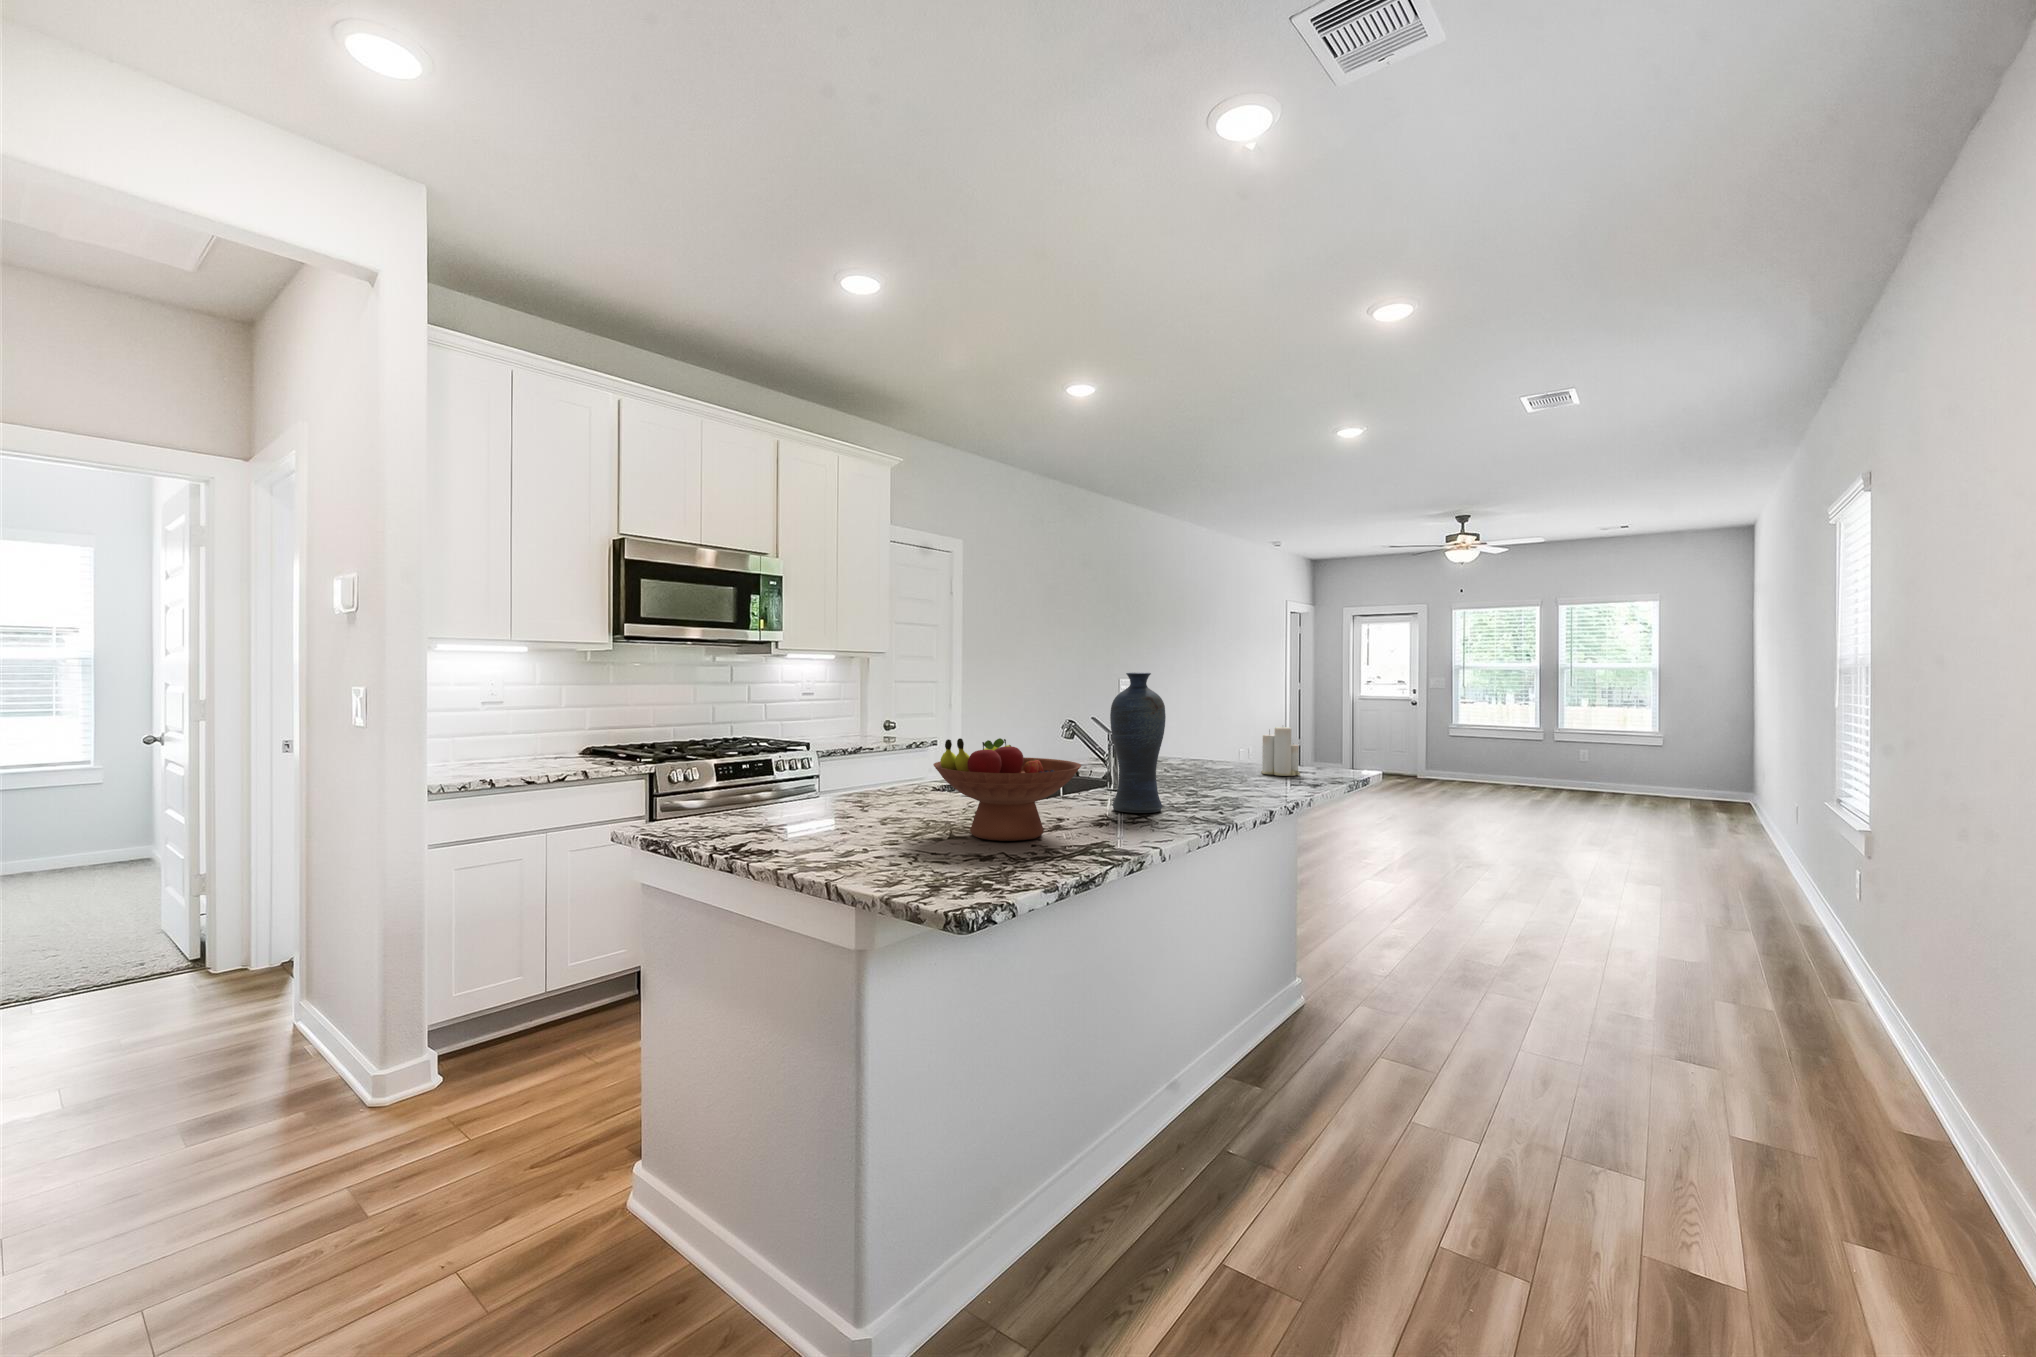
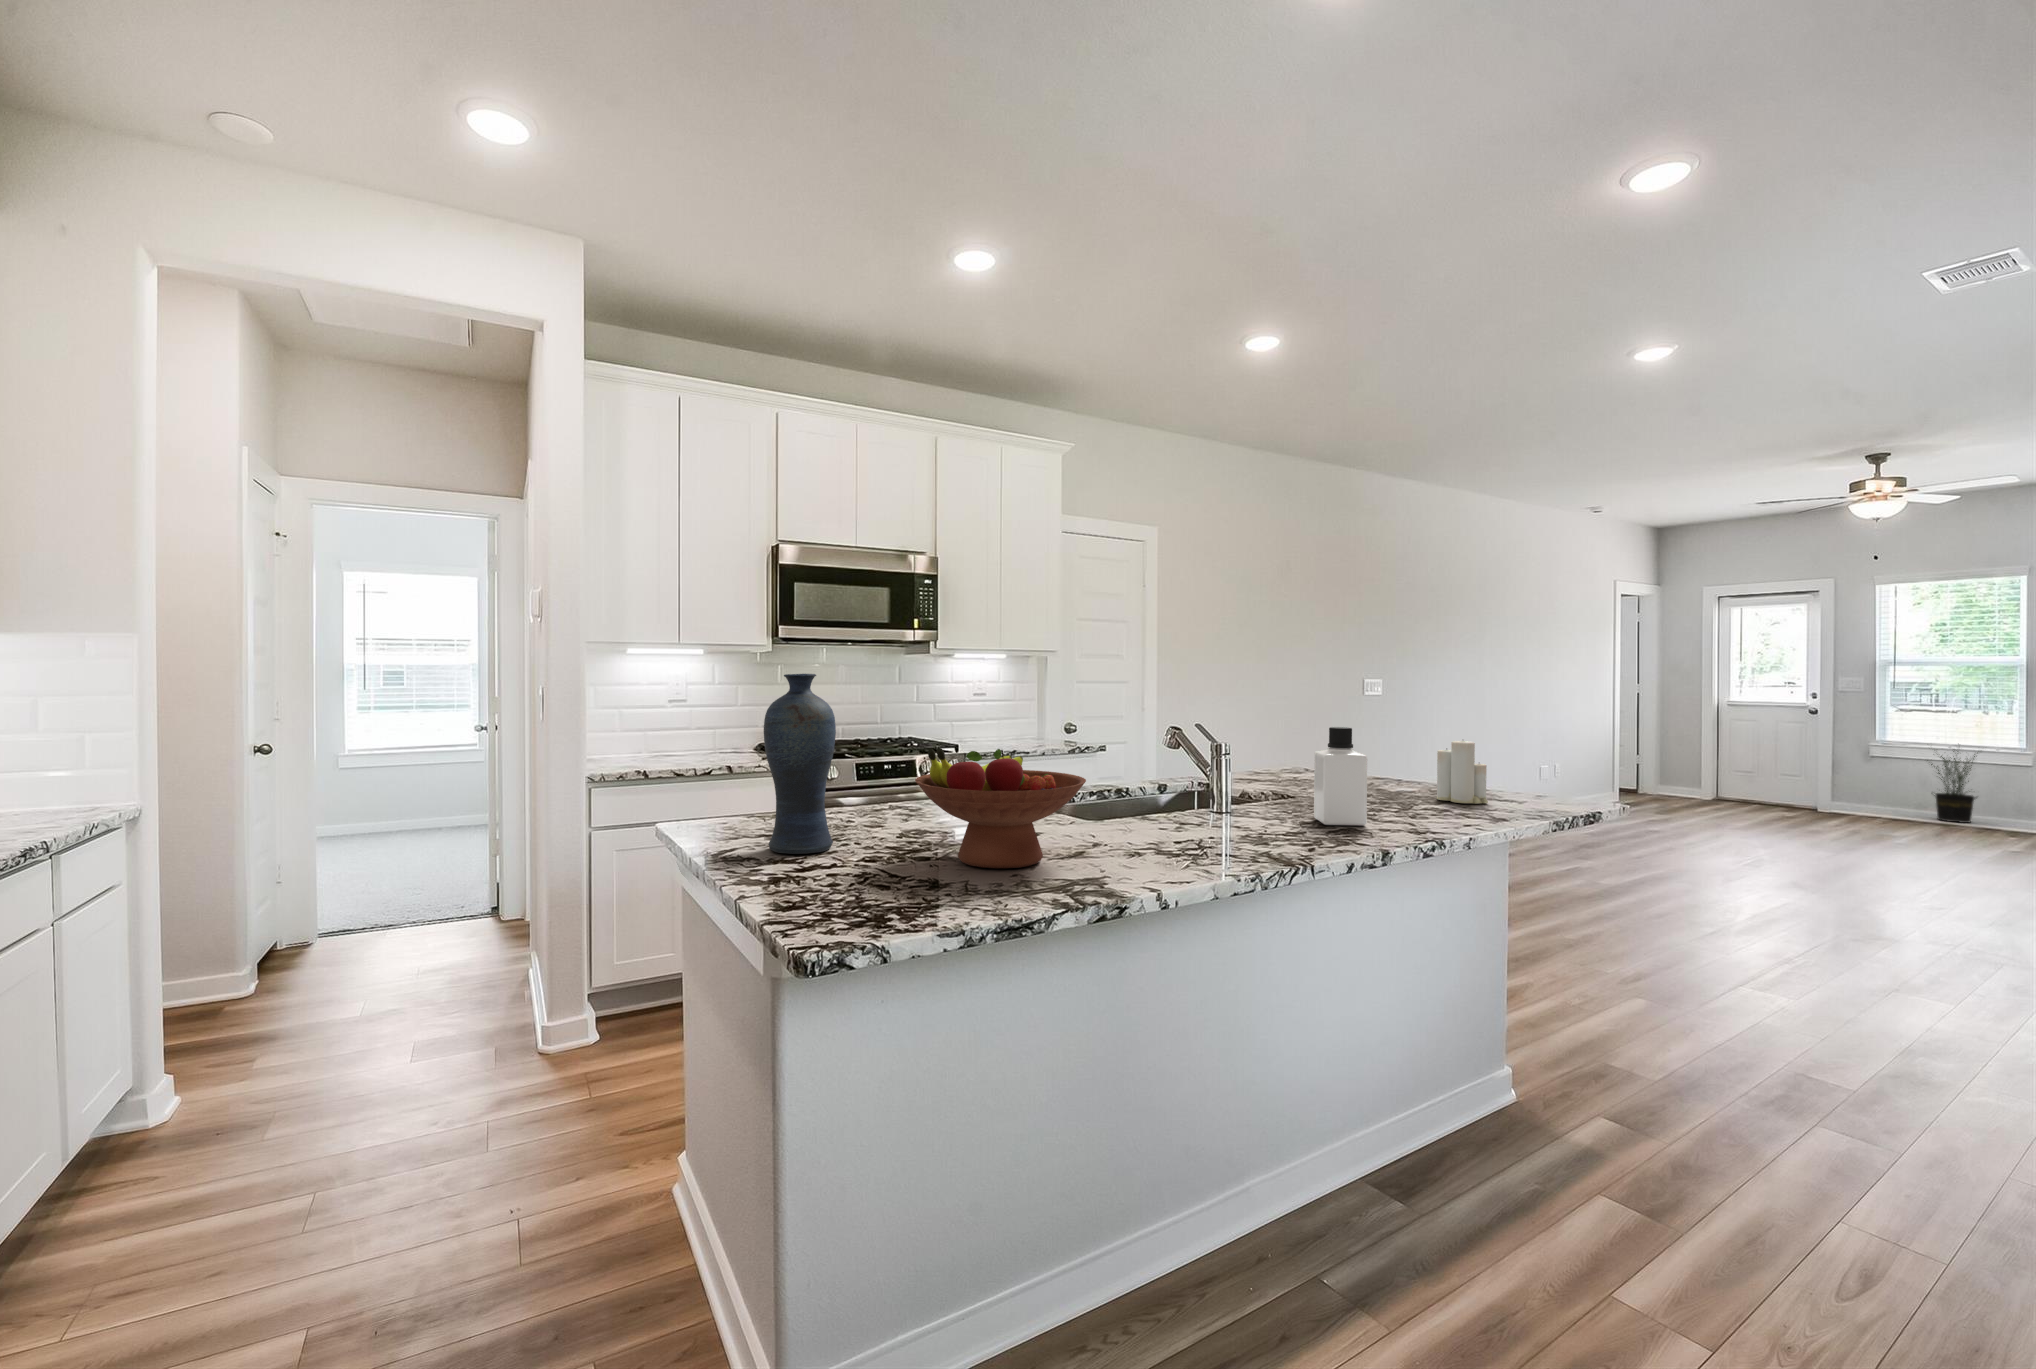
vase: present [1110,672,1166,813] -> present [764,674,836,854]
bottle: none [1197,717,1242,795] -> present [1314,727,1367,826]
potted plant: none [1480,726,1521,784] -> present [1931,751,1976,823]

